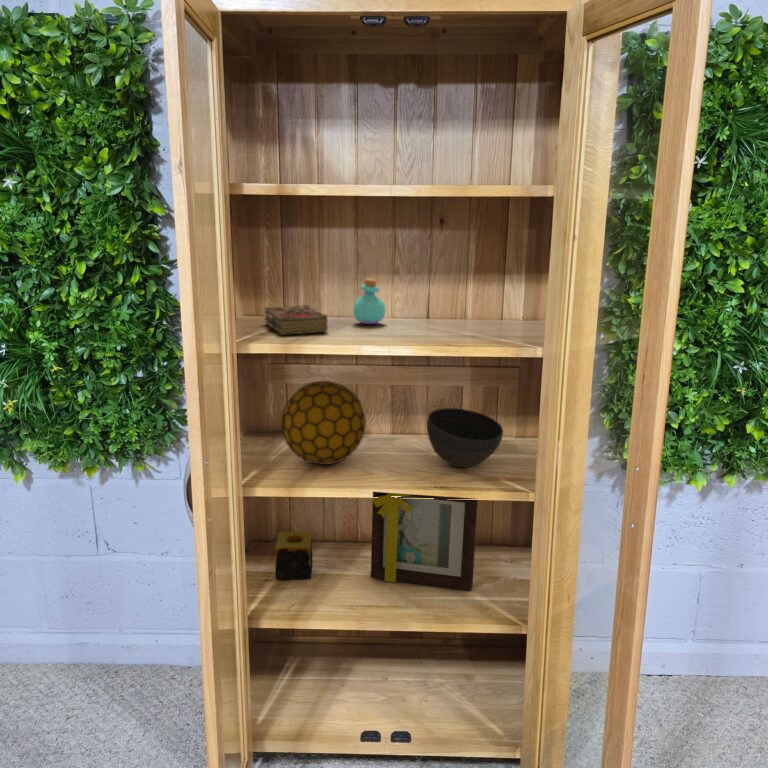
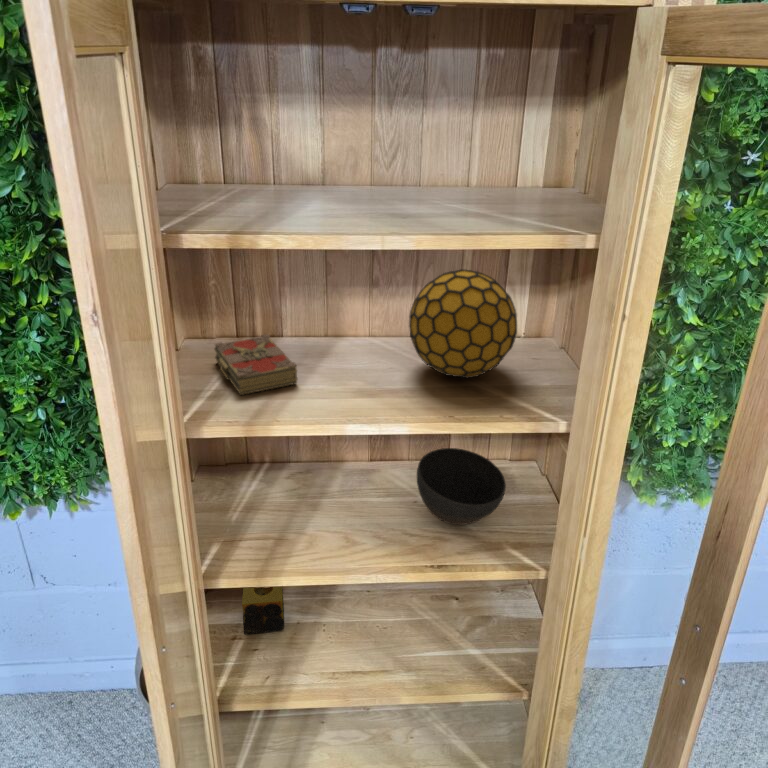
perfume bottle: present [353,278,386,324] -> none [325,303,365,359]
decorative ball: present [282,381,366,465] -> present [409,269,517,378]
picture frame: present [371,492,478,591] -> none [351,524,473,639]

